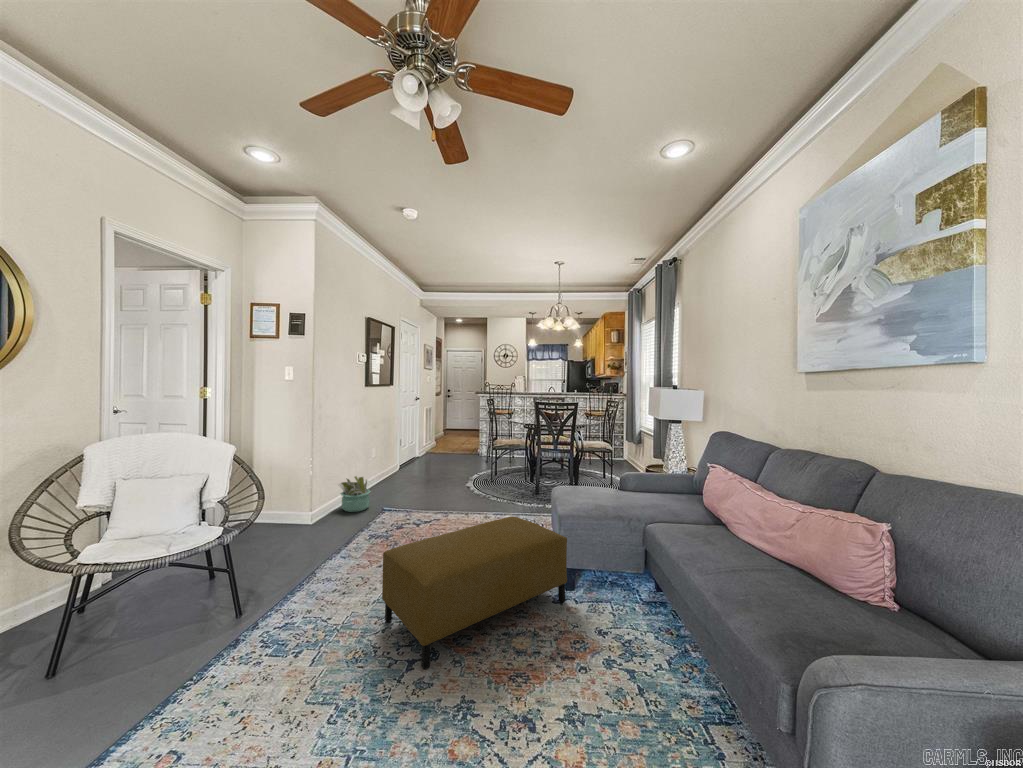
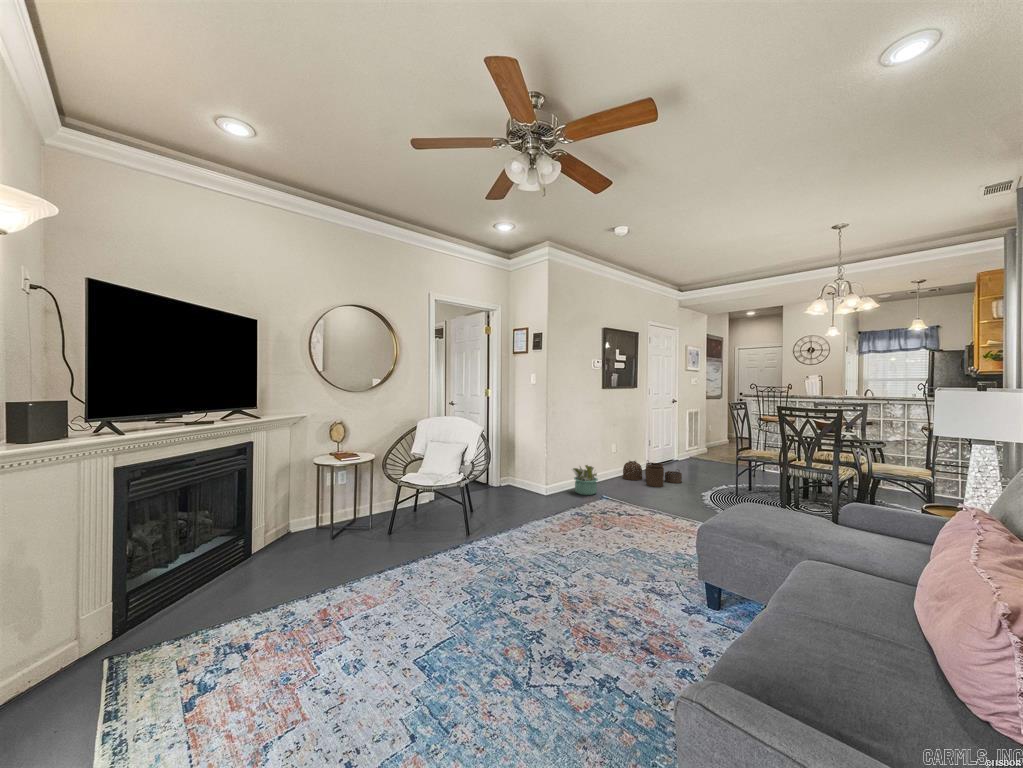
woven basket: none [379,461,439,487] -> present [623,460,682,487]
ottoman: present [382,517,567,670] -> none [531,513,699,613]

